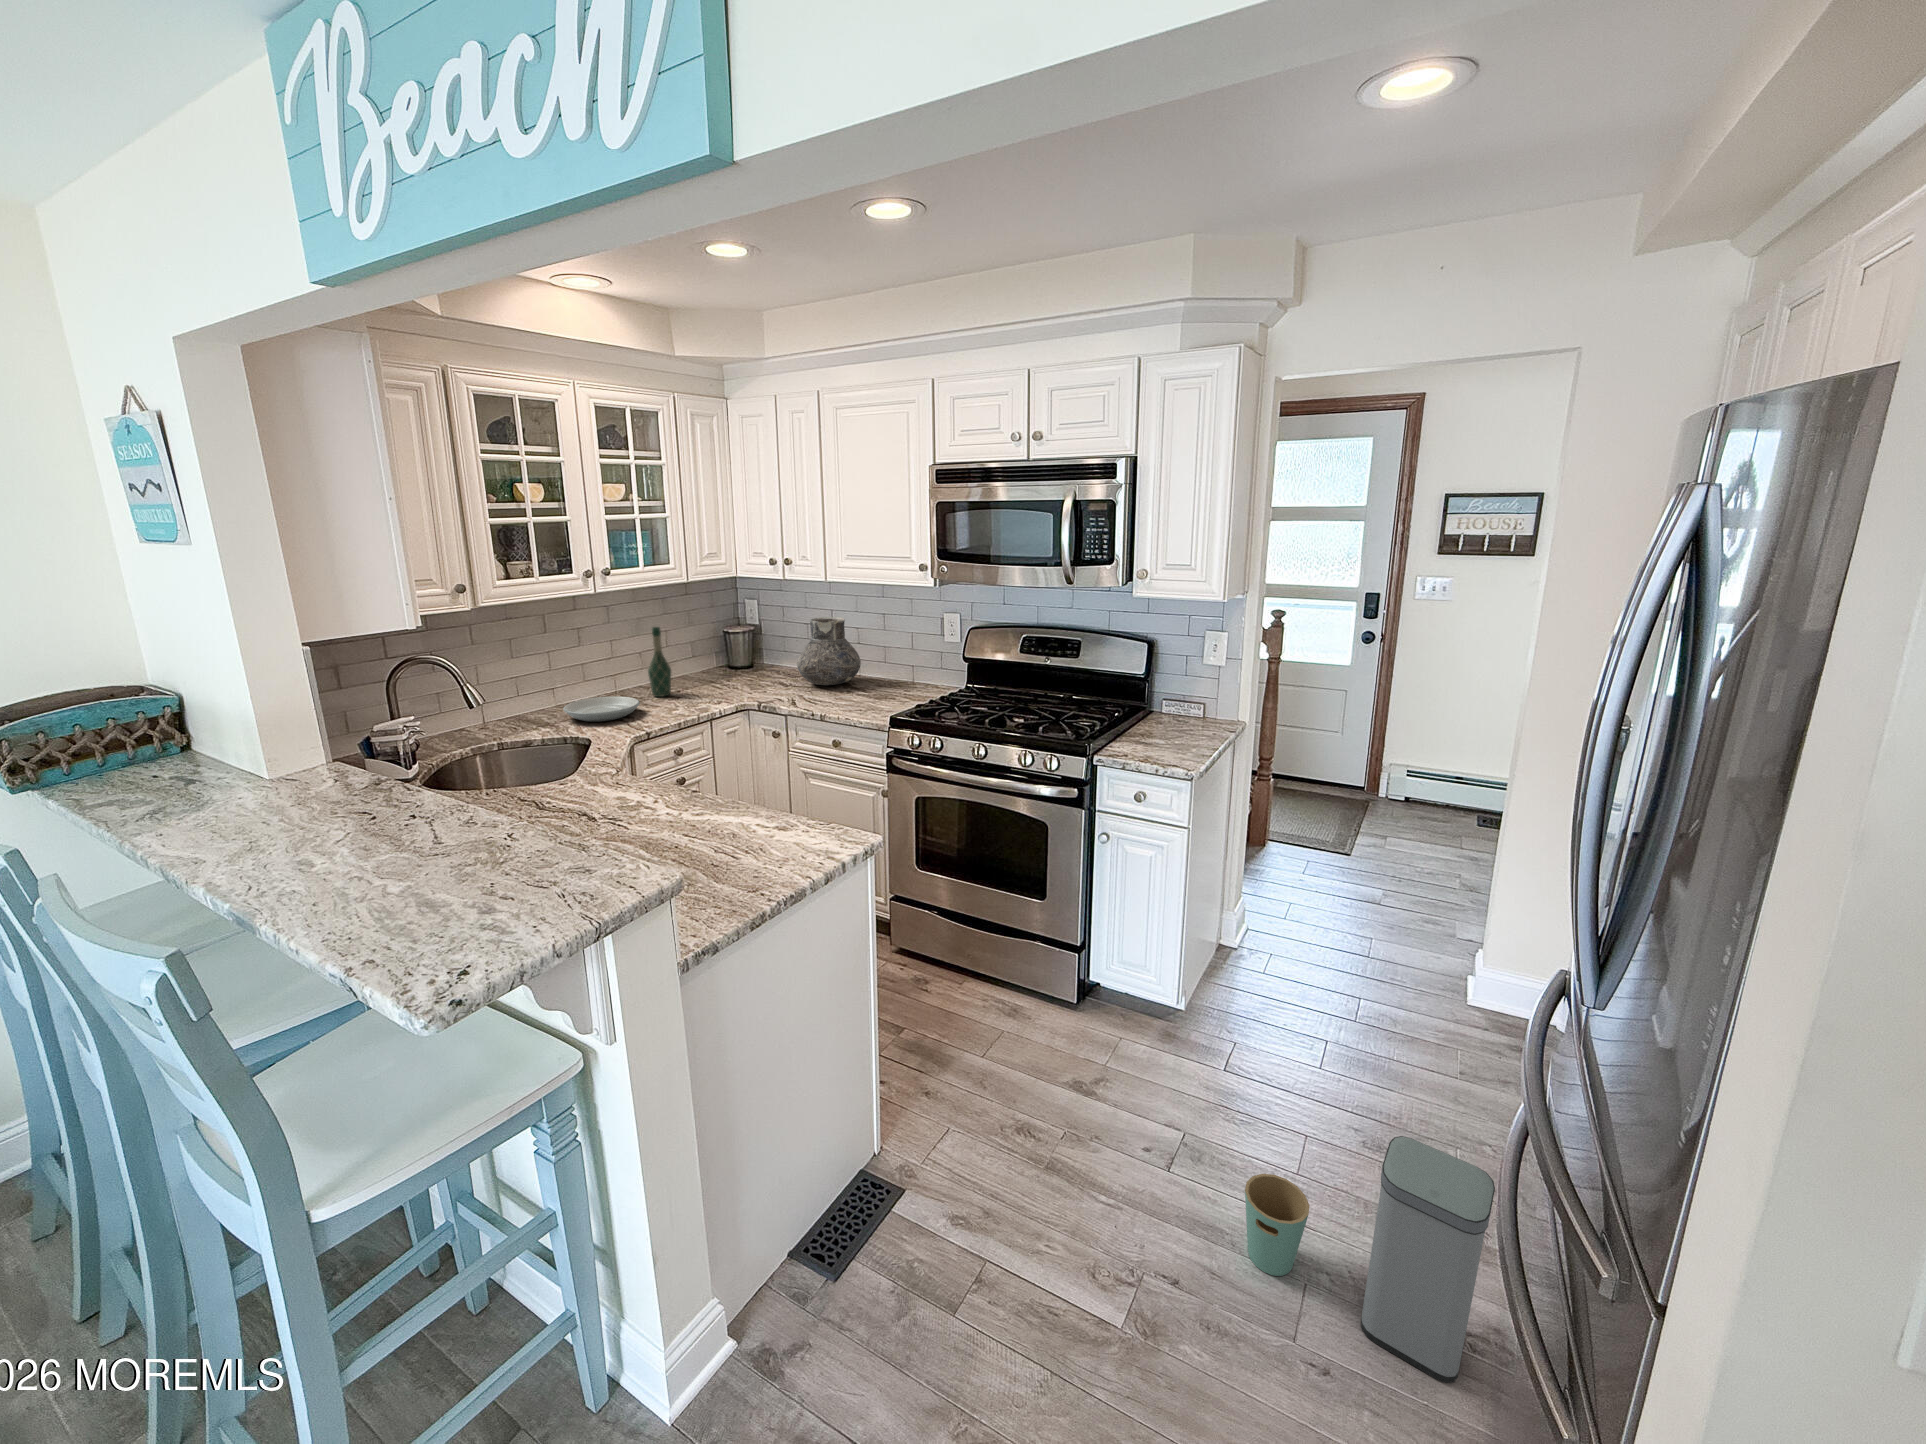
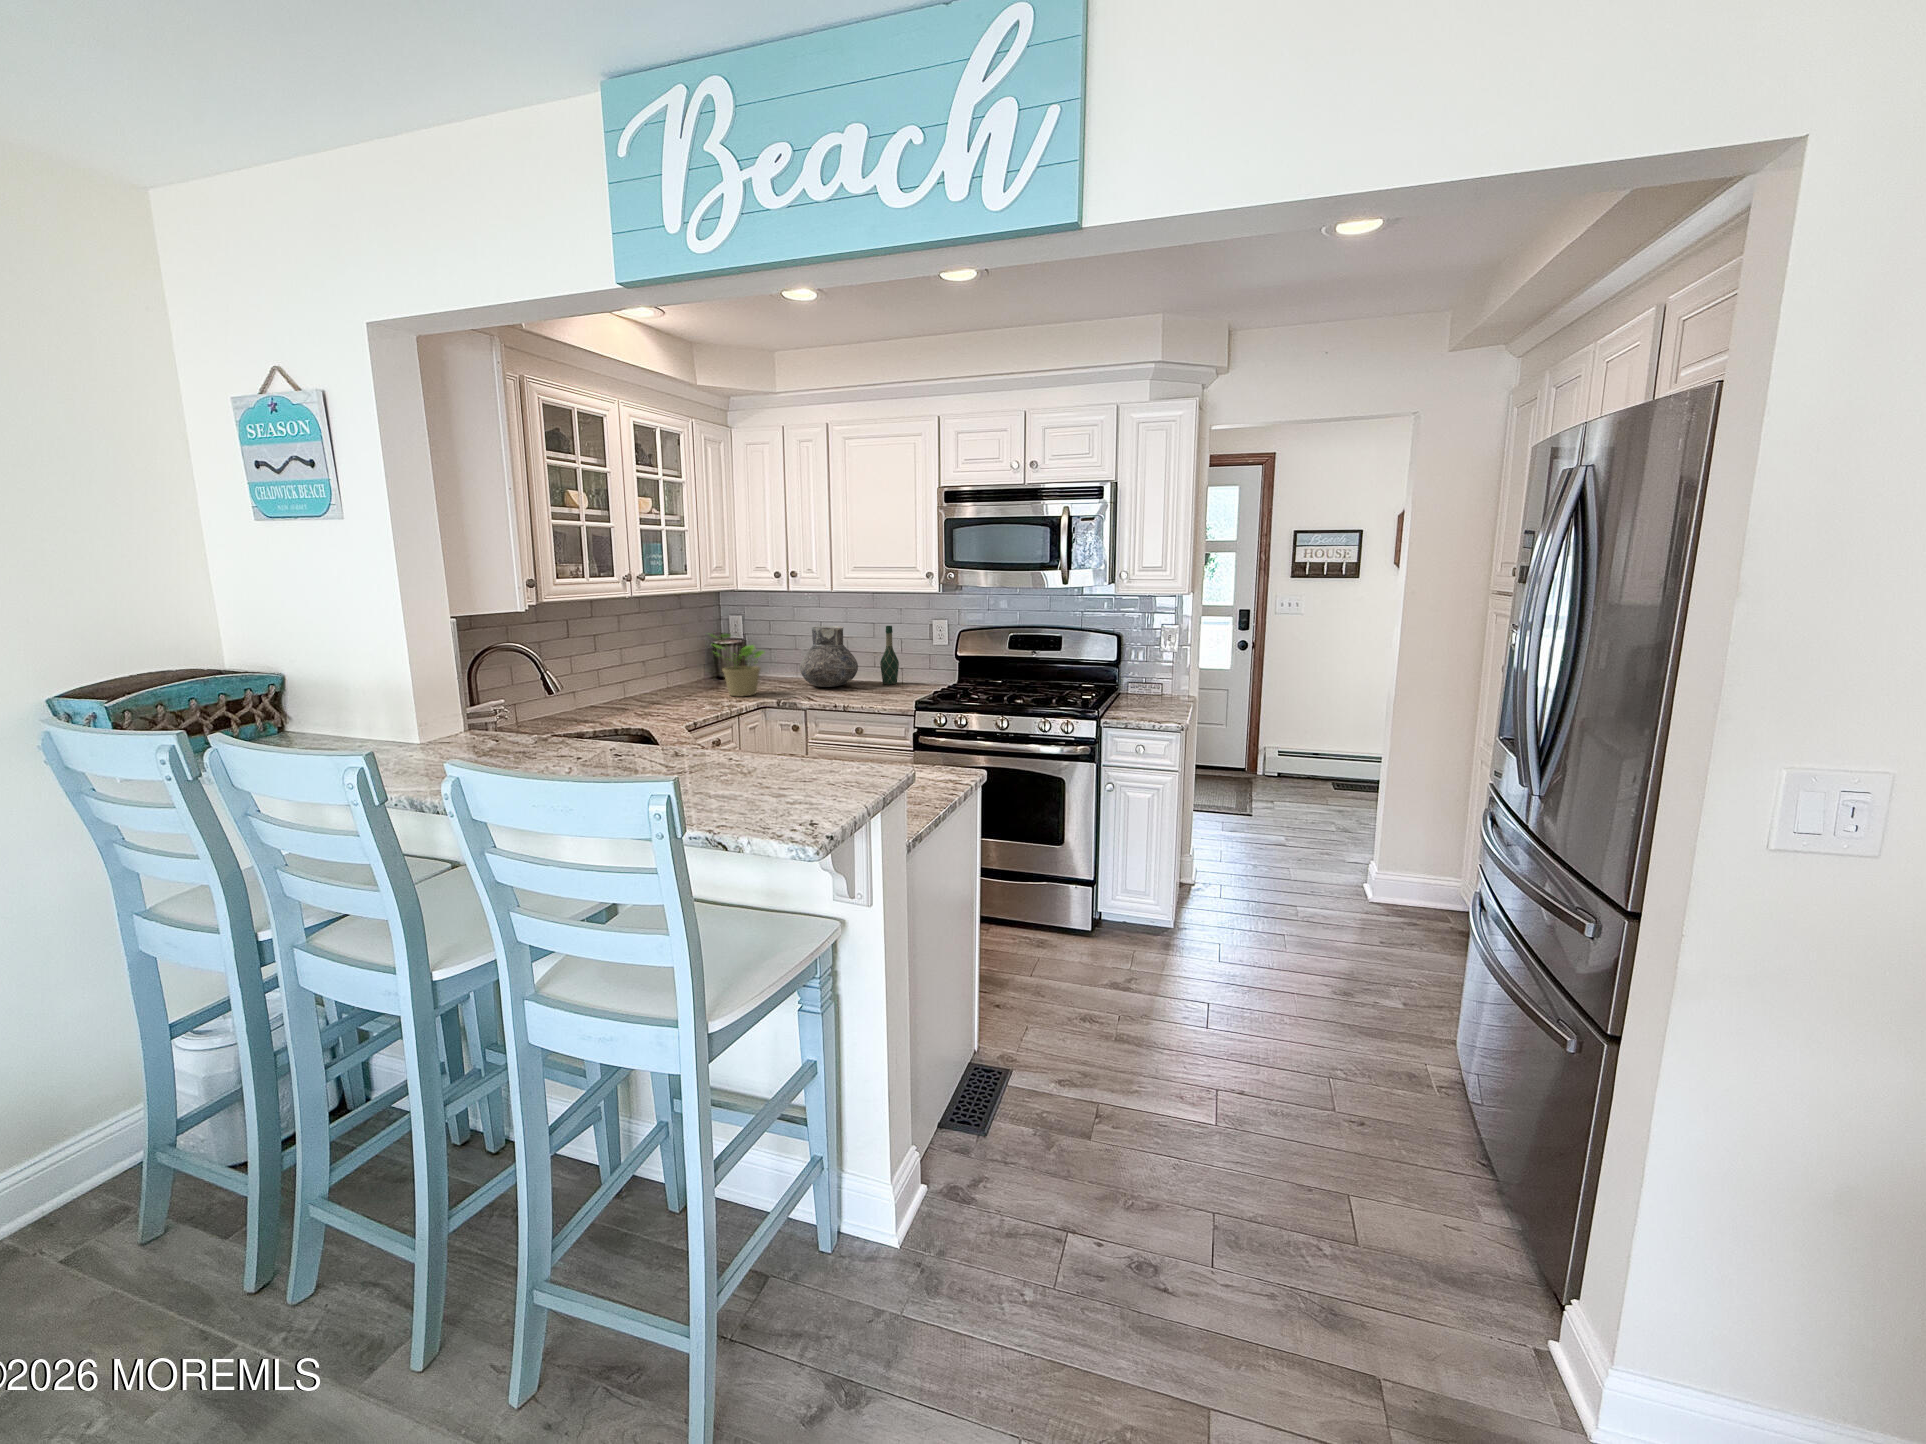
potted plant: none [691,626,757,695] -> present [711,634,764,696]
wine bottle: present [648,627,671,697] -> present [880,626,899,684]
plate: present [563,696,640,722] -> none [598,698,671,718]
trash can: present [1245,1136,1495,1383] -> none [1278,947,1457,1115]

